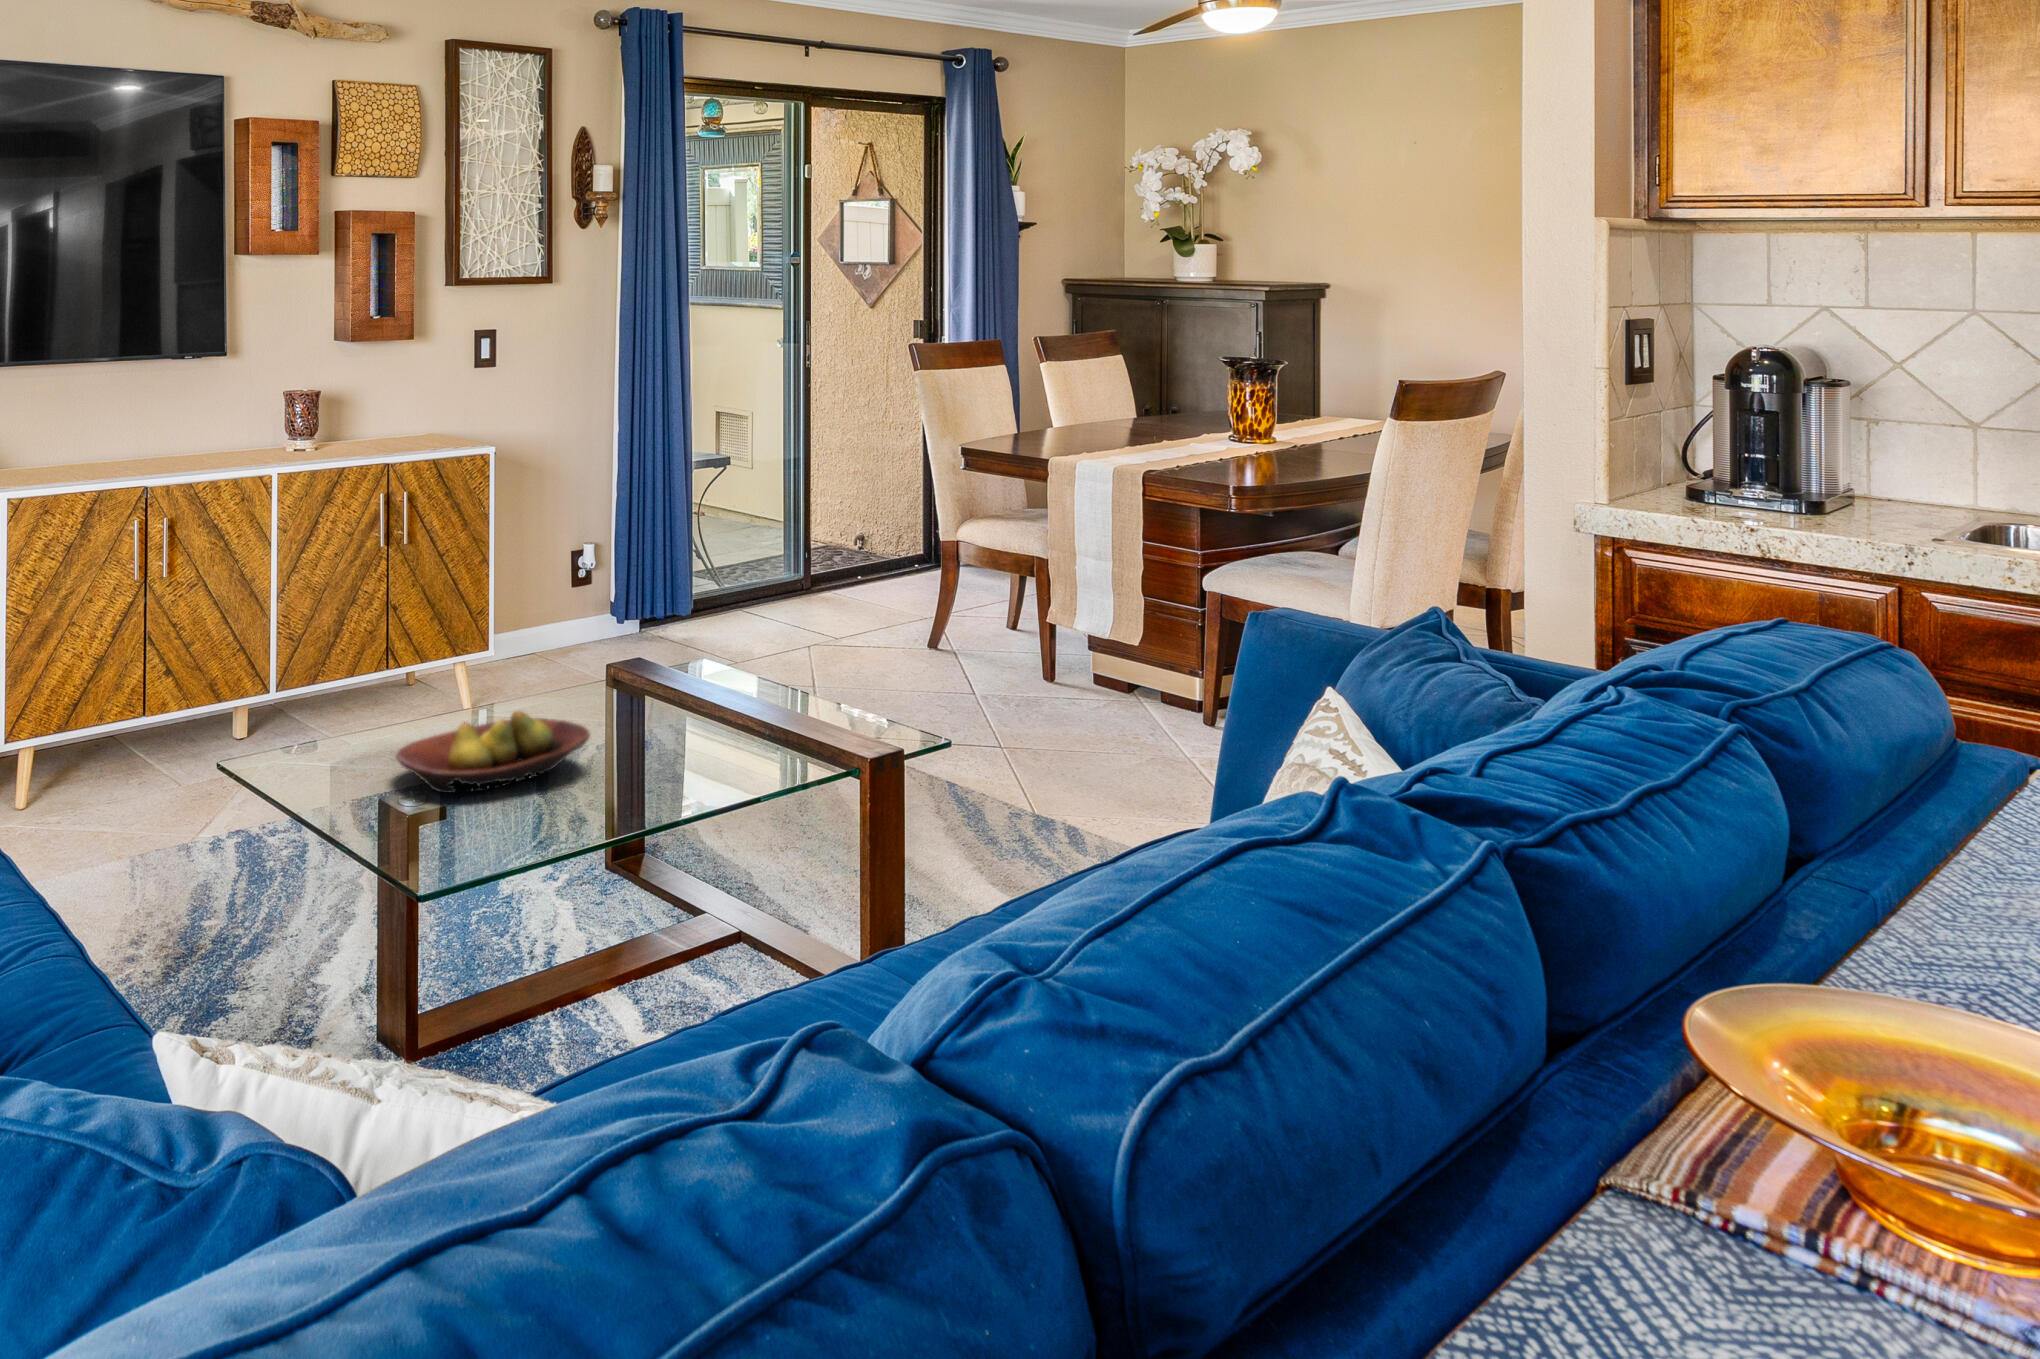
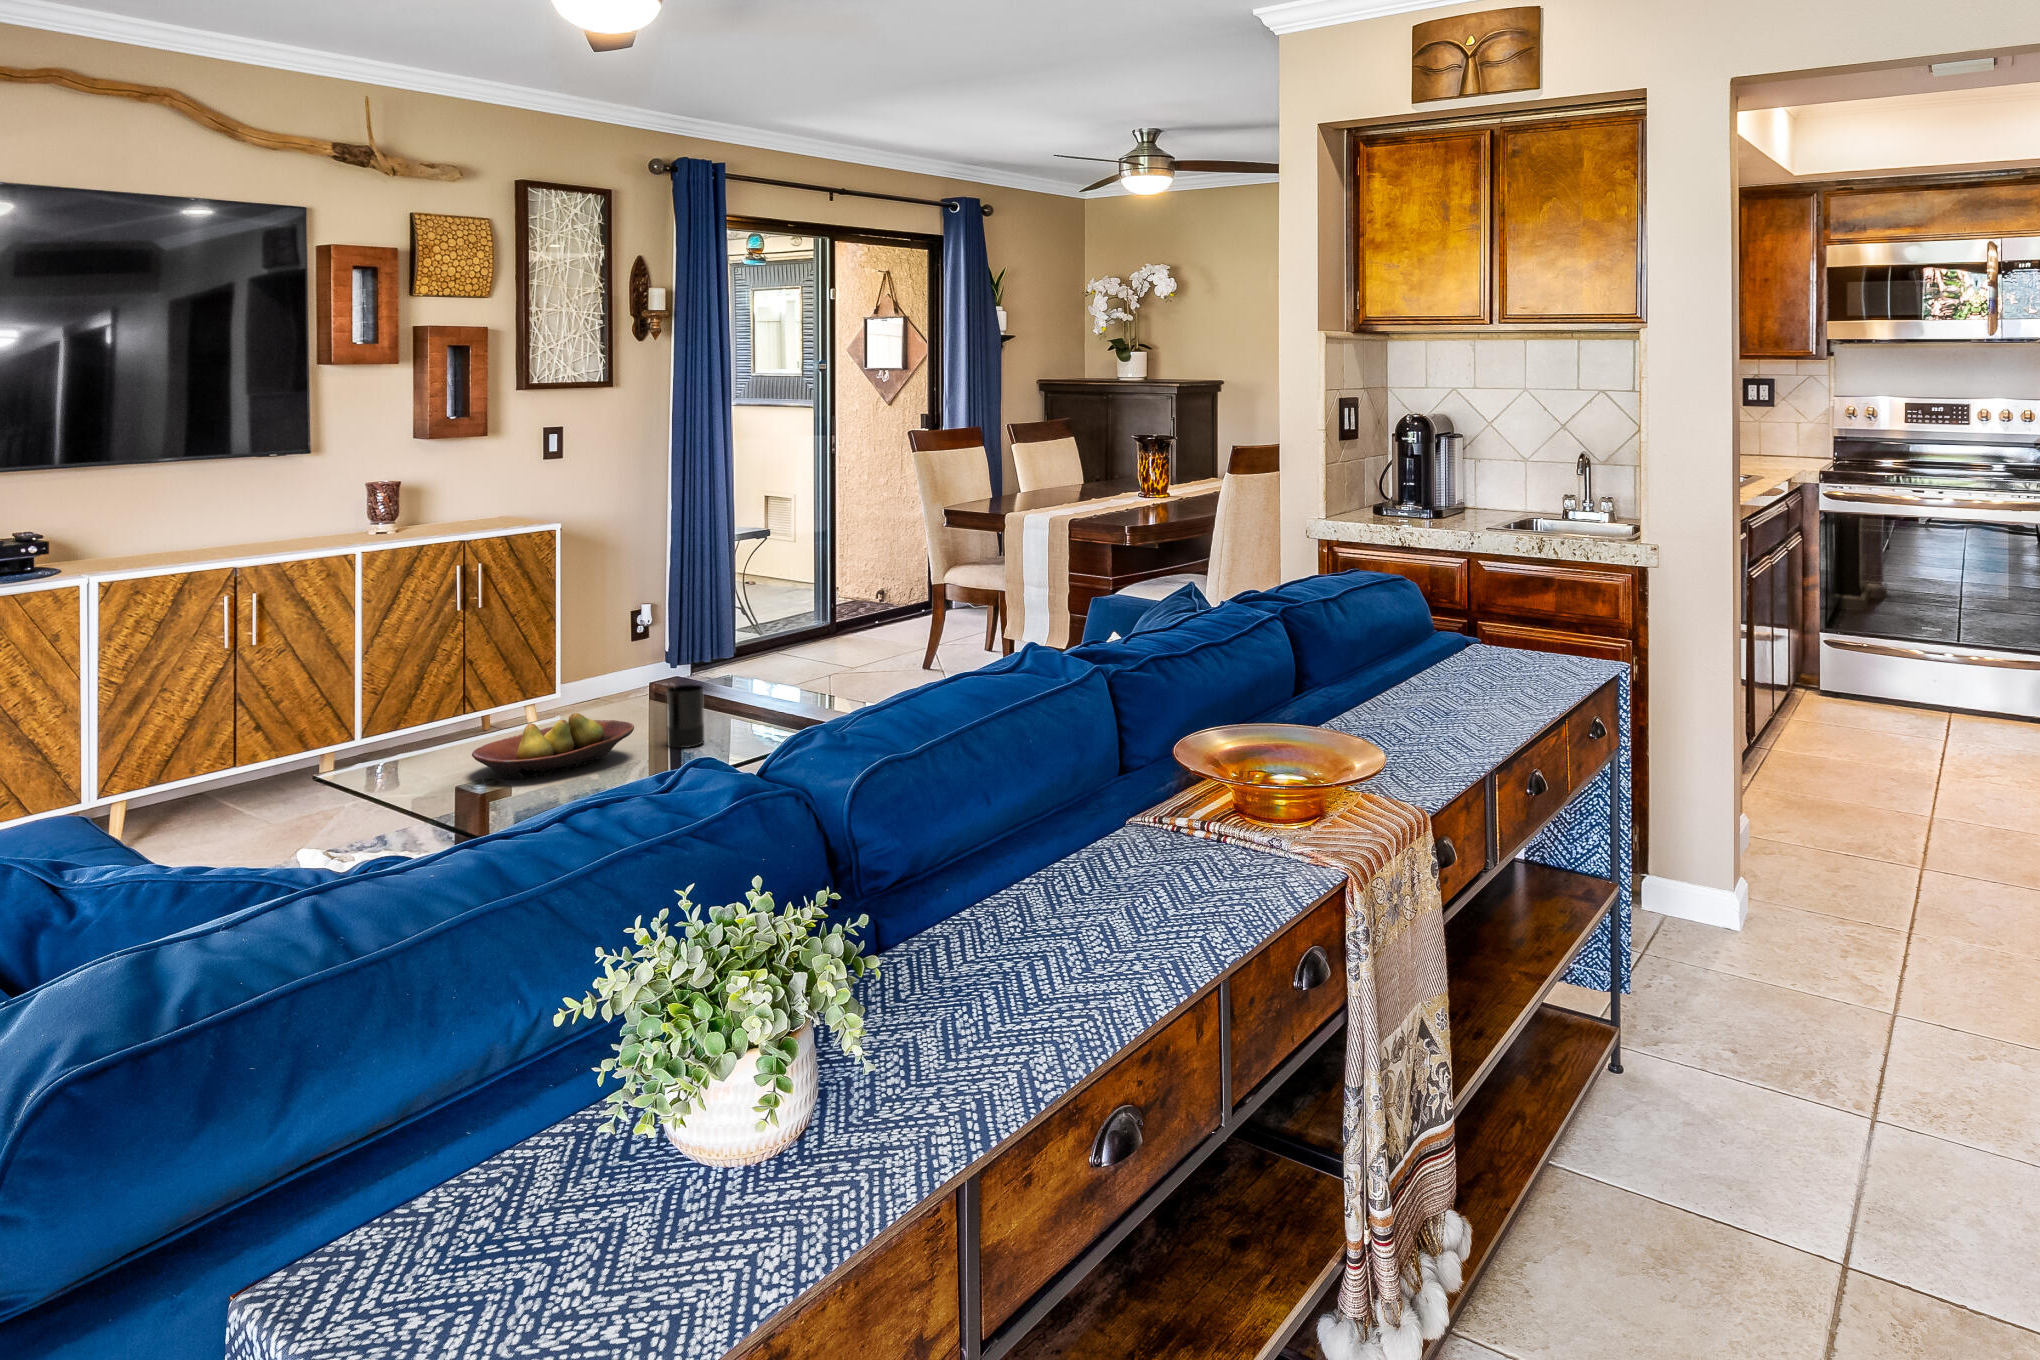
candle: none [623,678,676,763] -> present [667,684,704,748]

